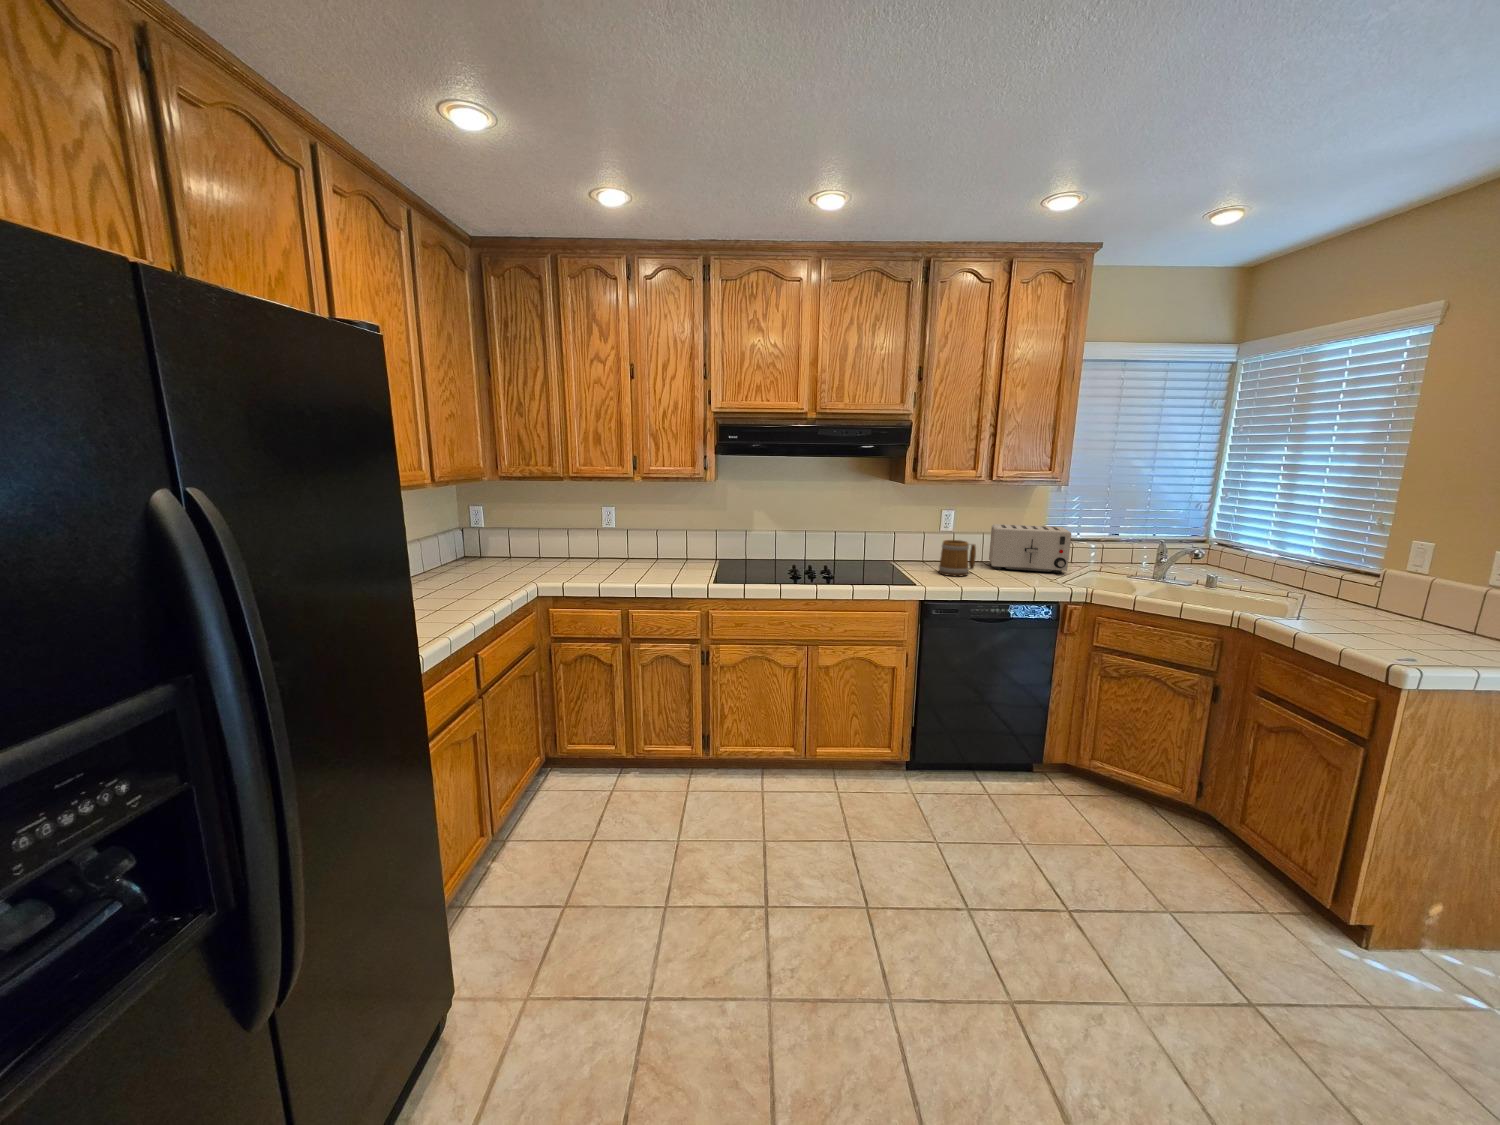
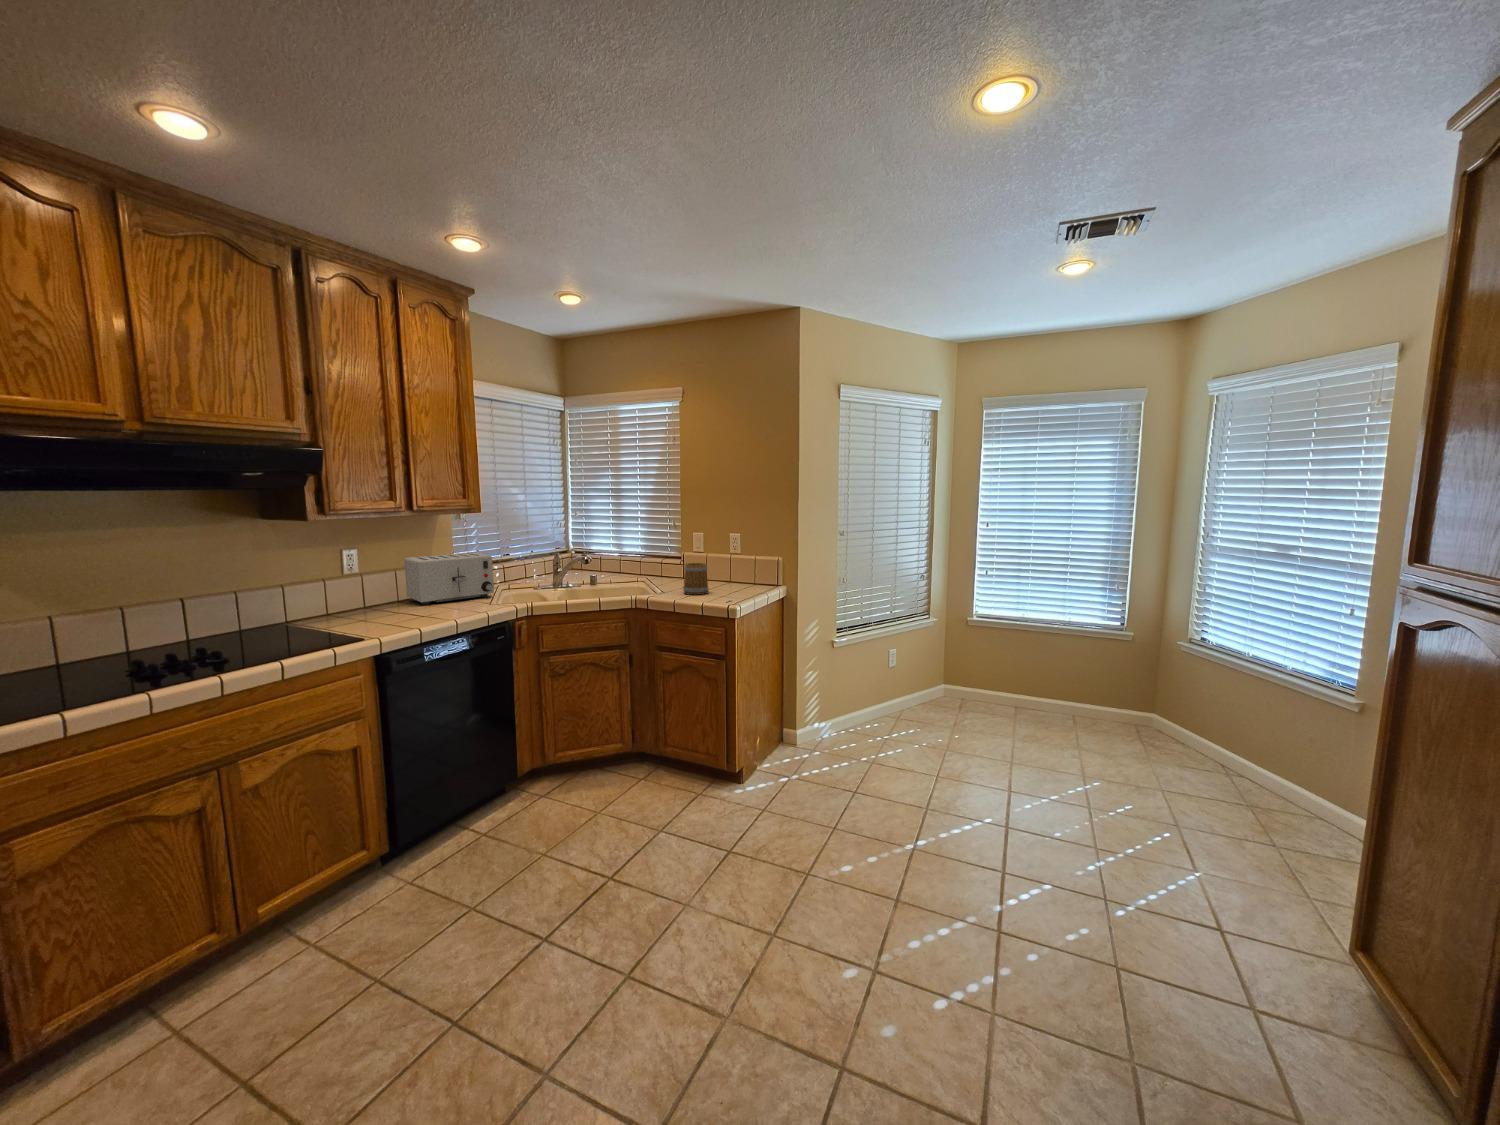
mug: present [939,540,976,576] -> present [683,563,709,595]

